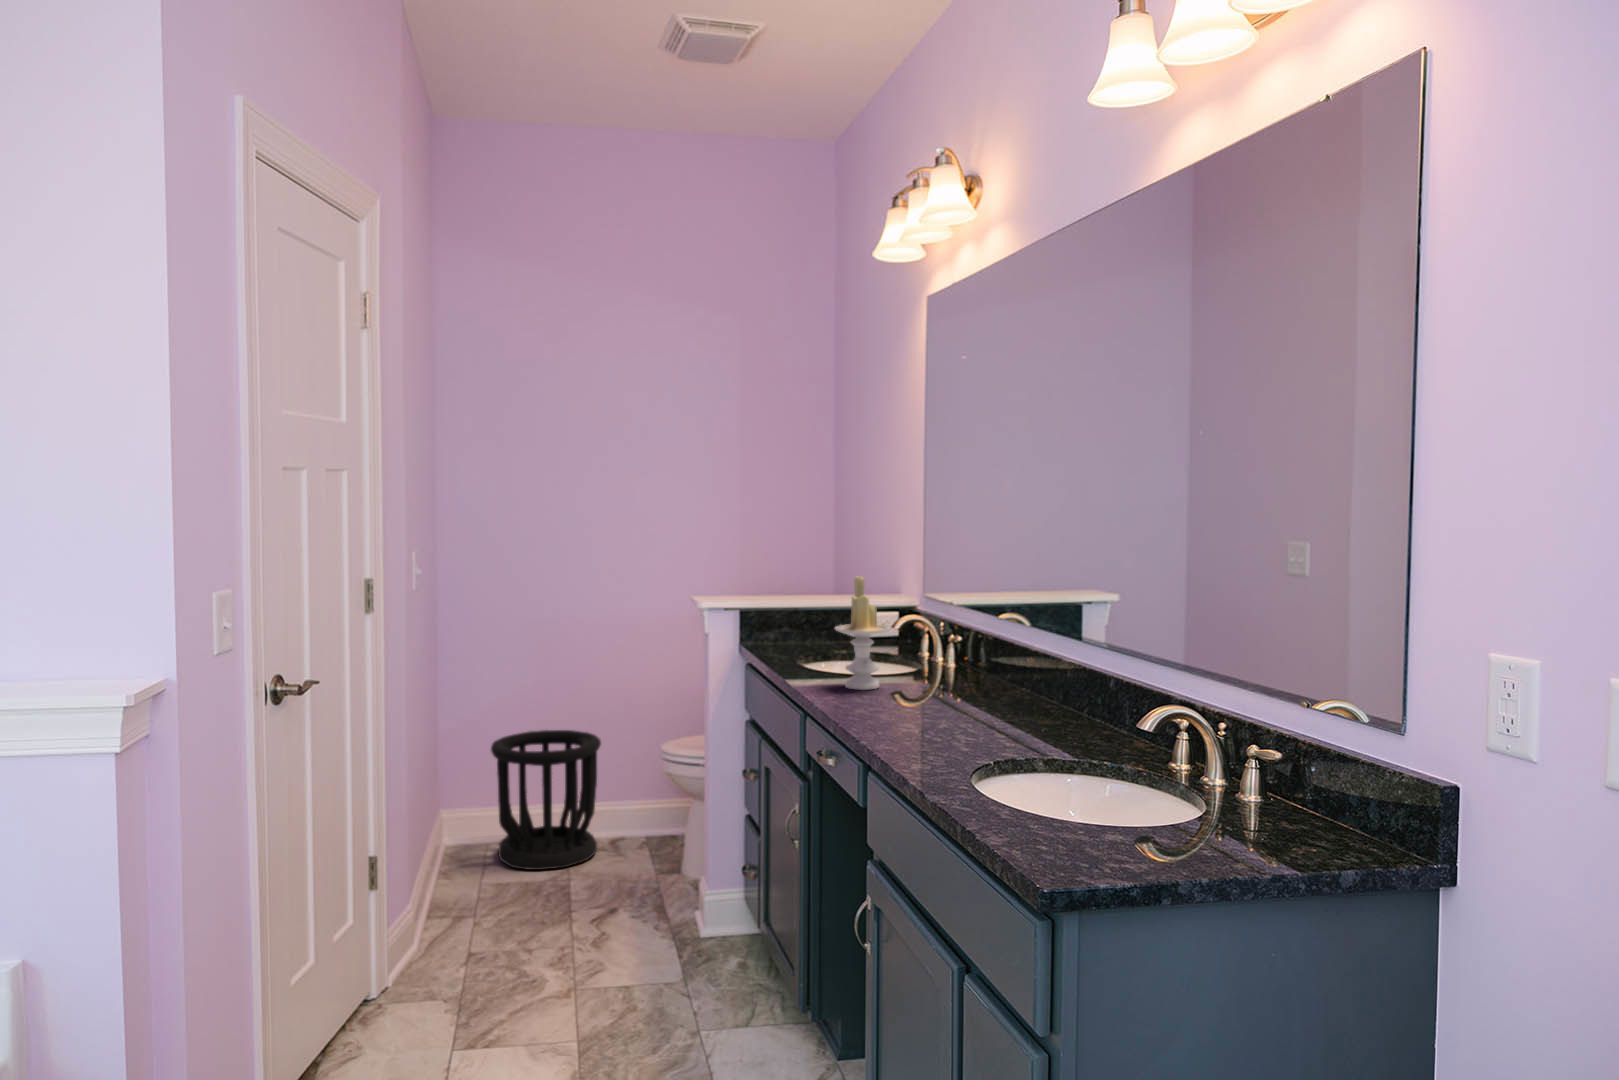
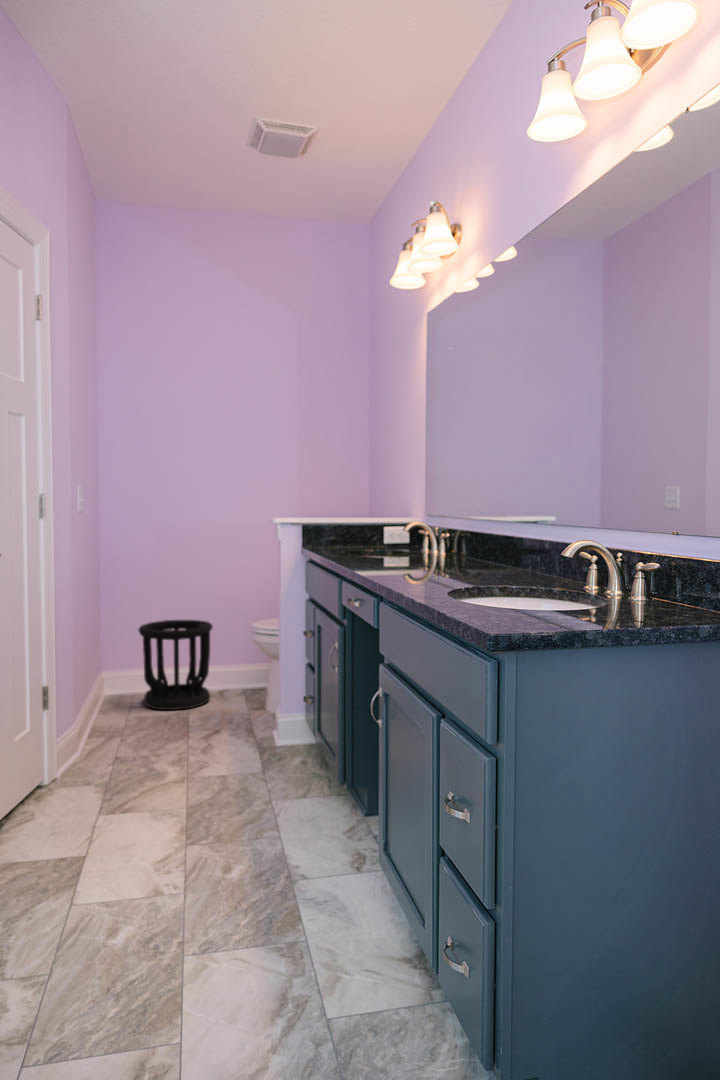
candle: present [835,576,890,690] -> none [361,488,399,564]

